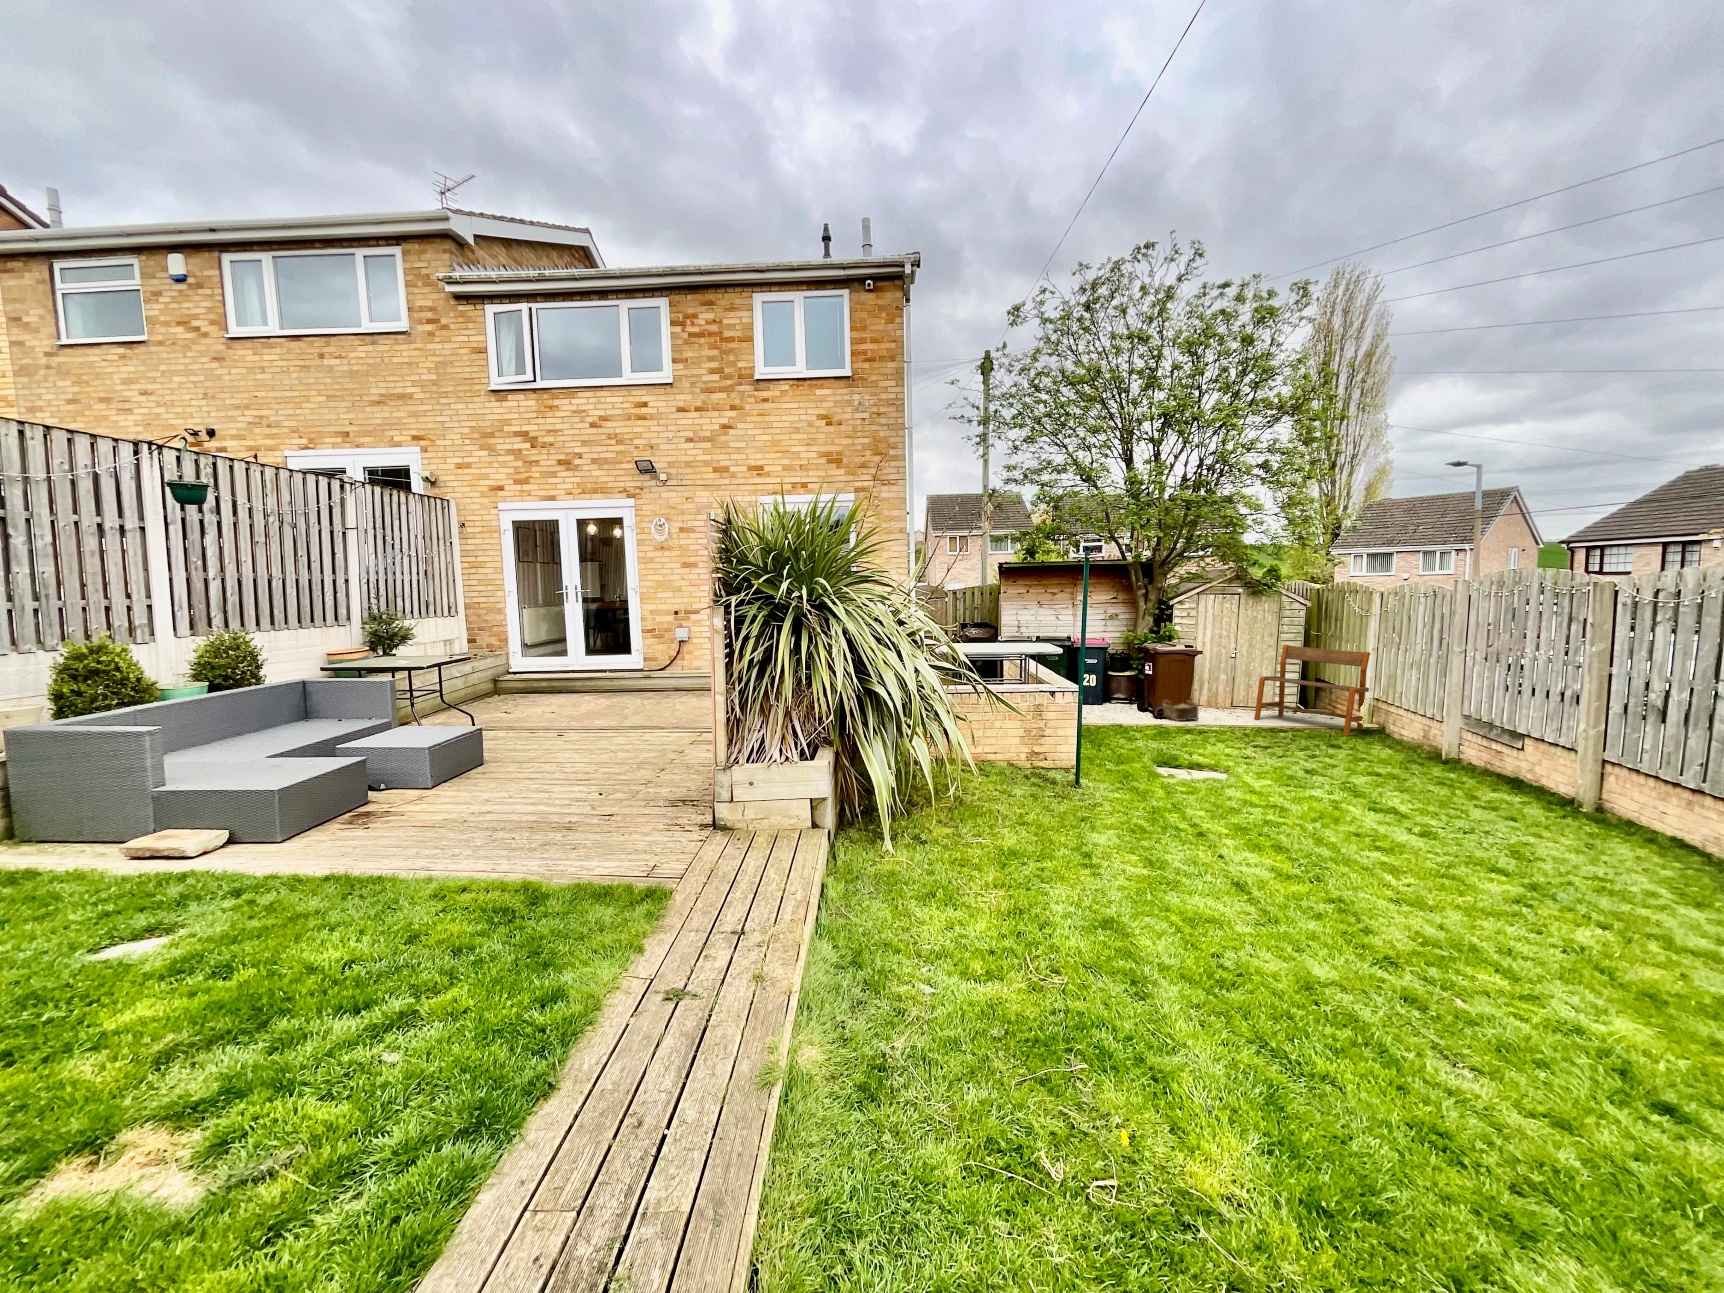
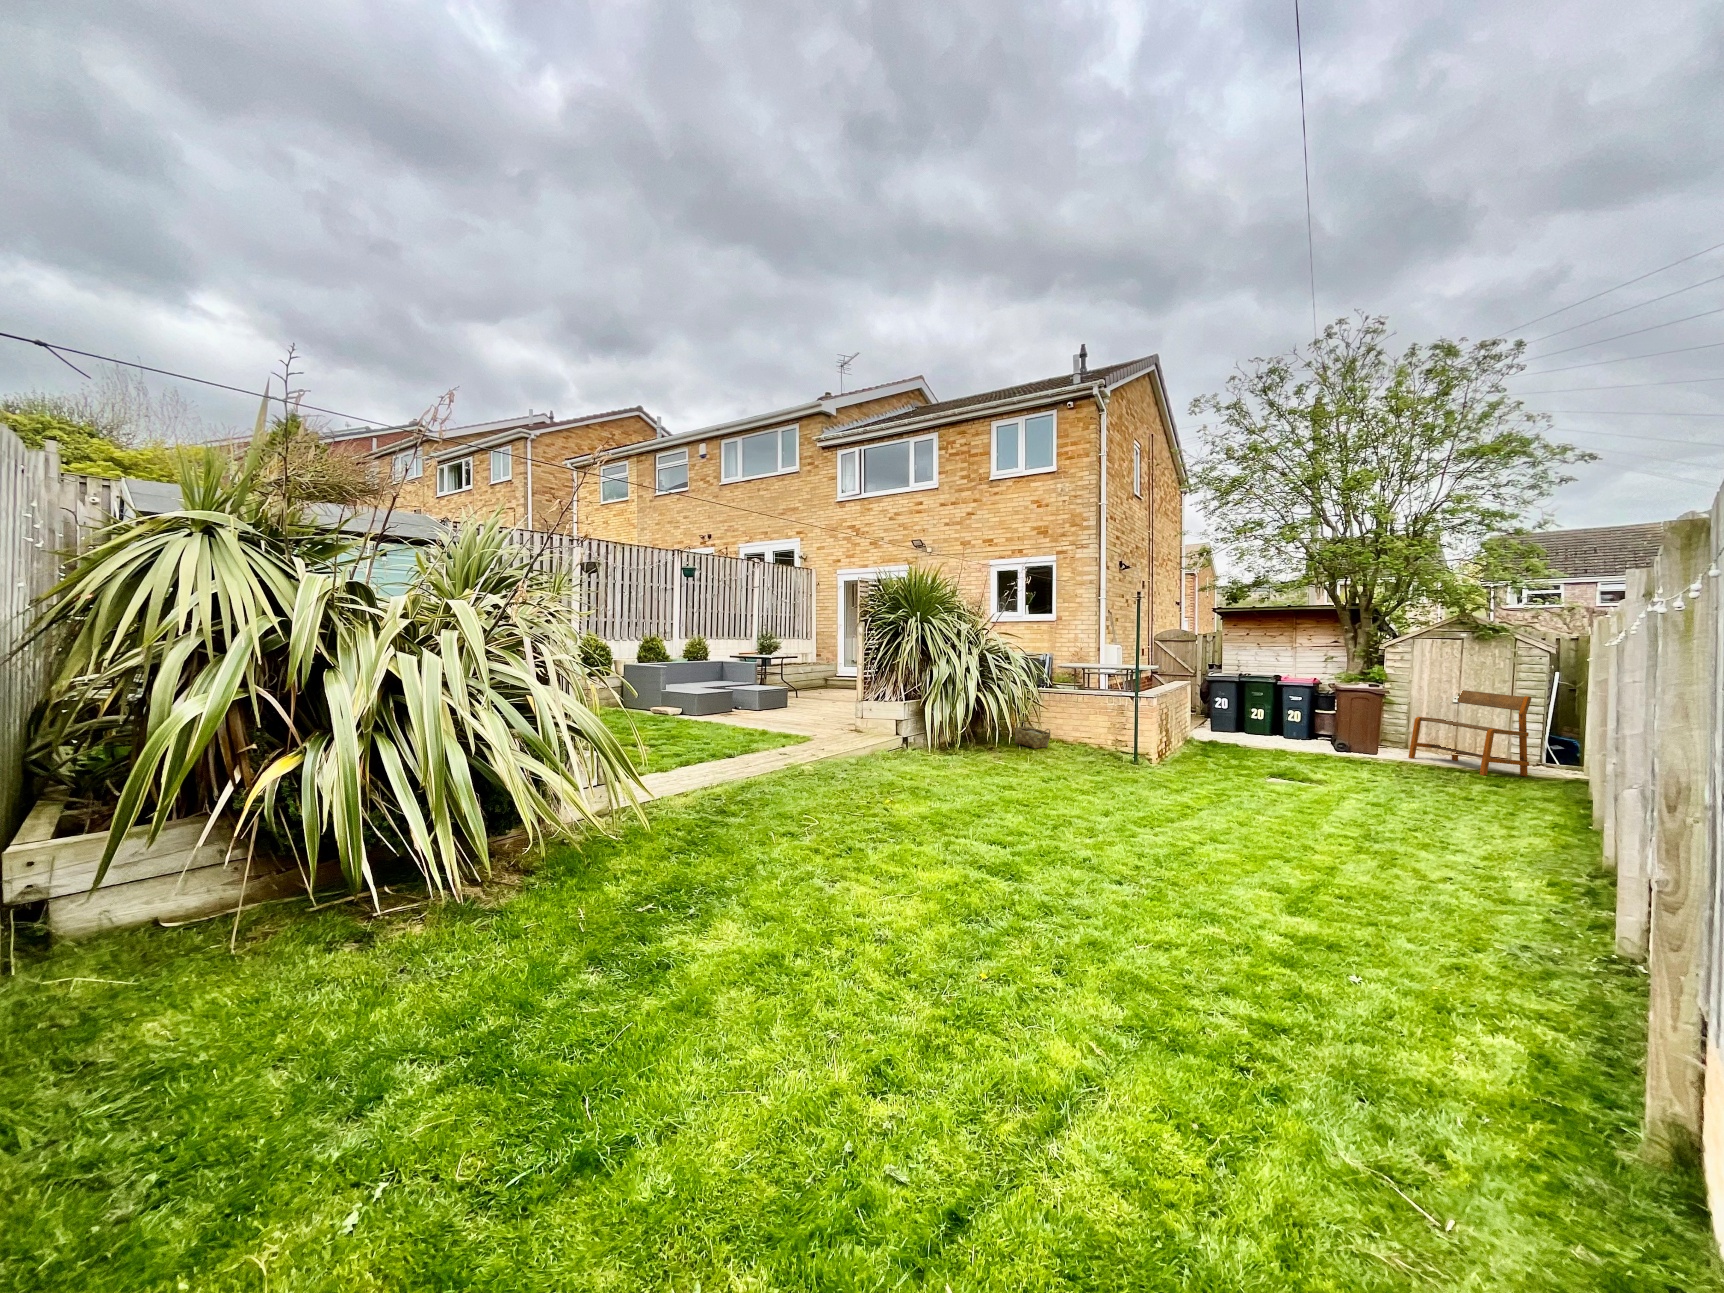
woven basket: present [1162,696,1199,721] -> present [1015,721,1050,749]

